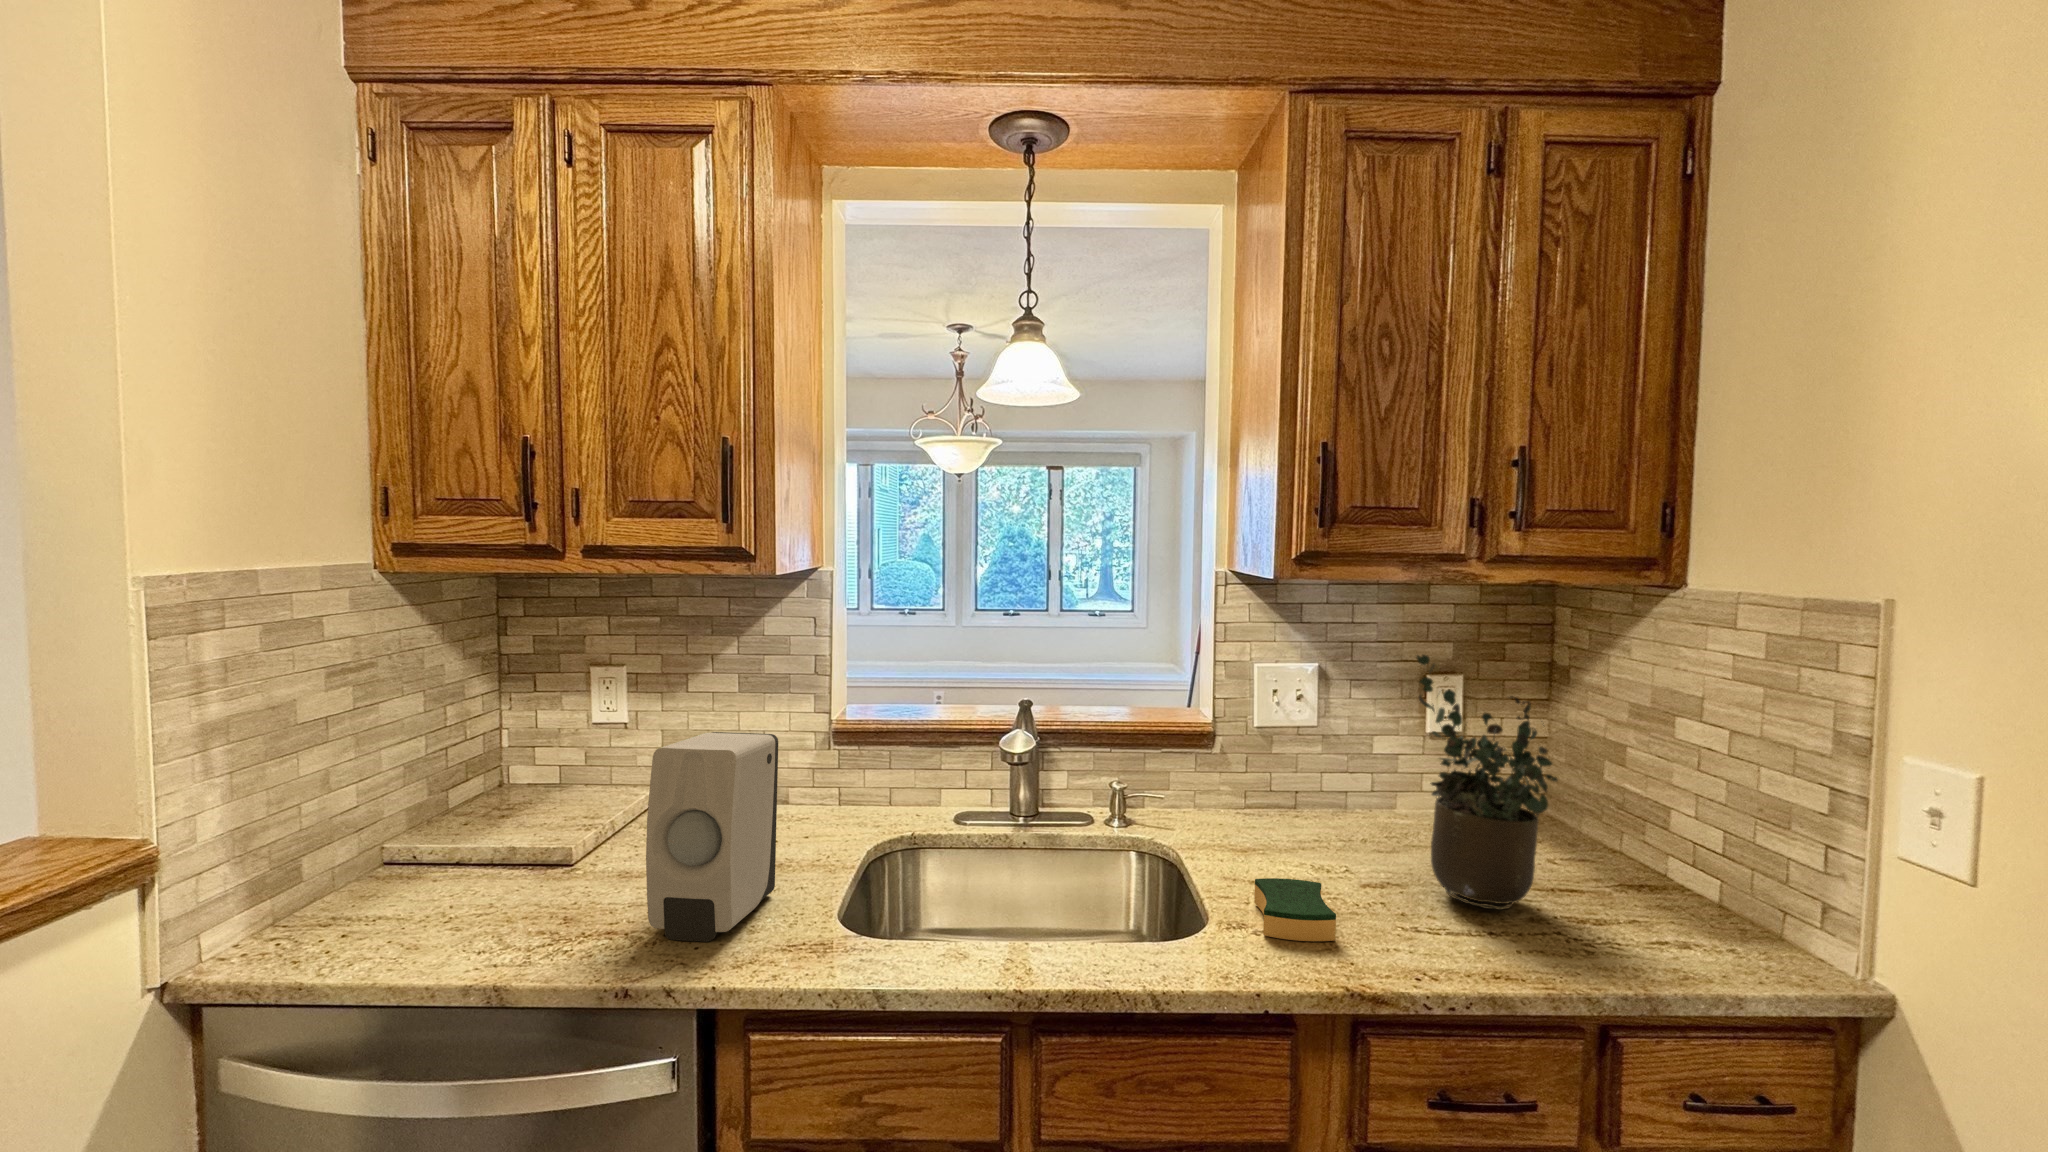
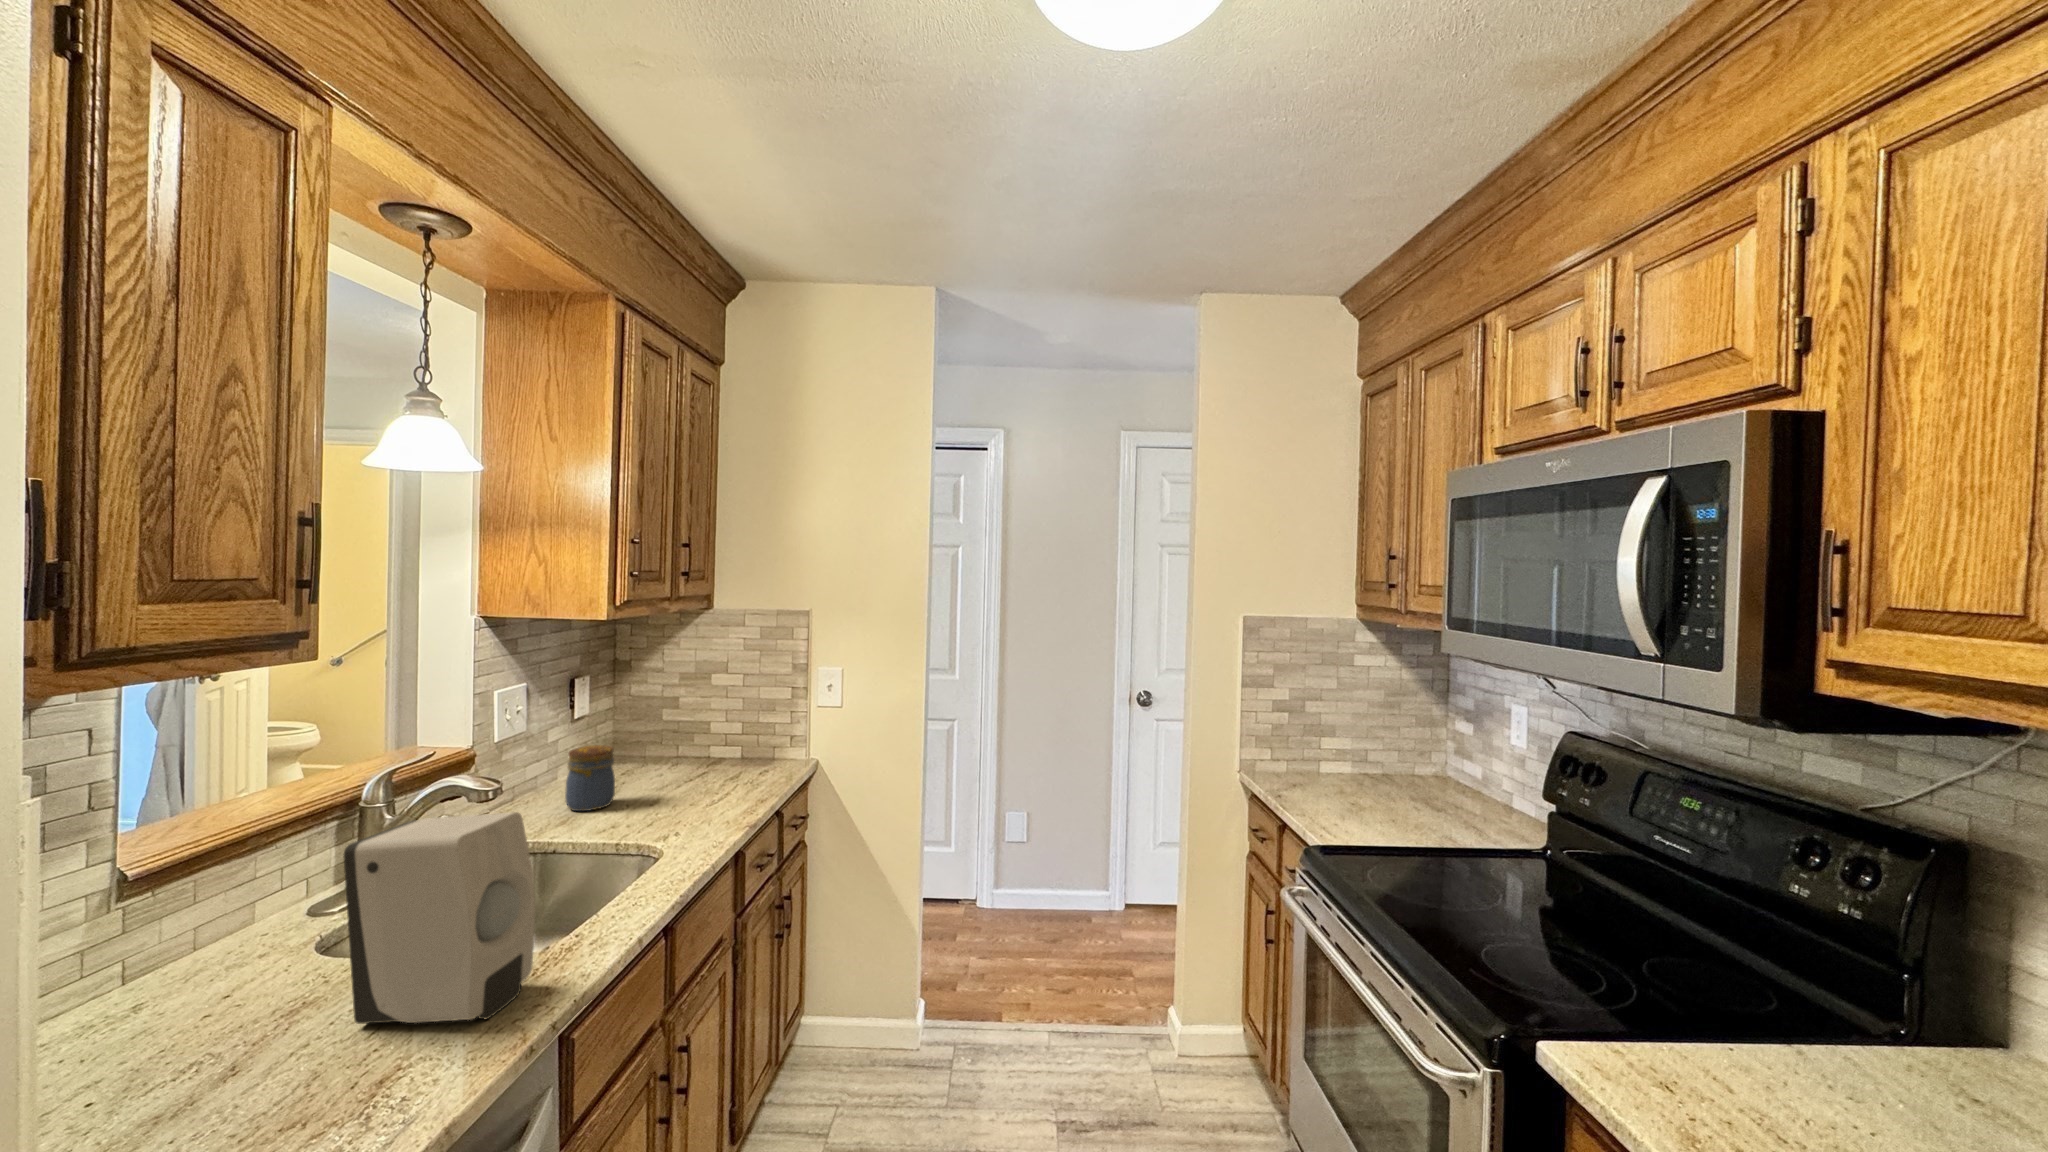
potted plant: present [1417,655,1558,910] -> none [653,661,745,783]
jar: none [1259,760,1334,861] -> present [565,745,615,811]
sponge: present [1254,878,1336,941] -> none [655,793,716,821]

